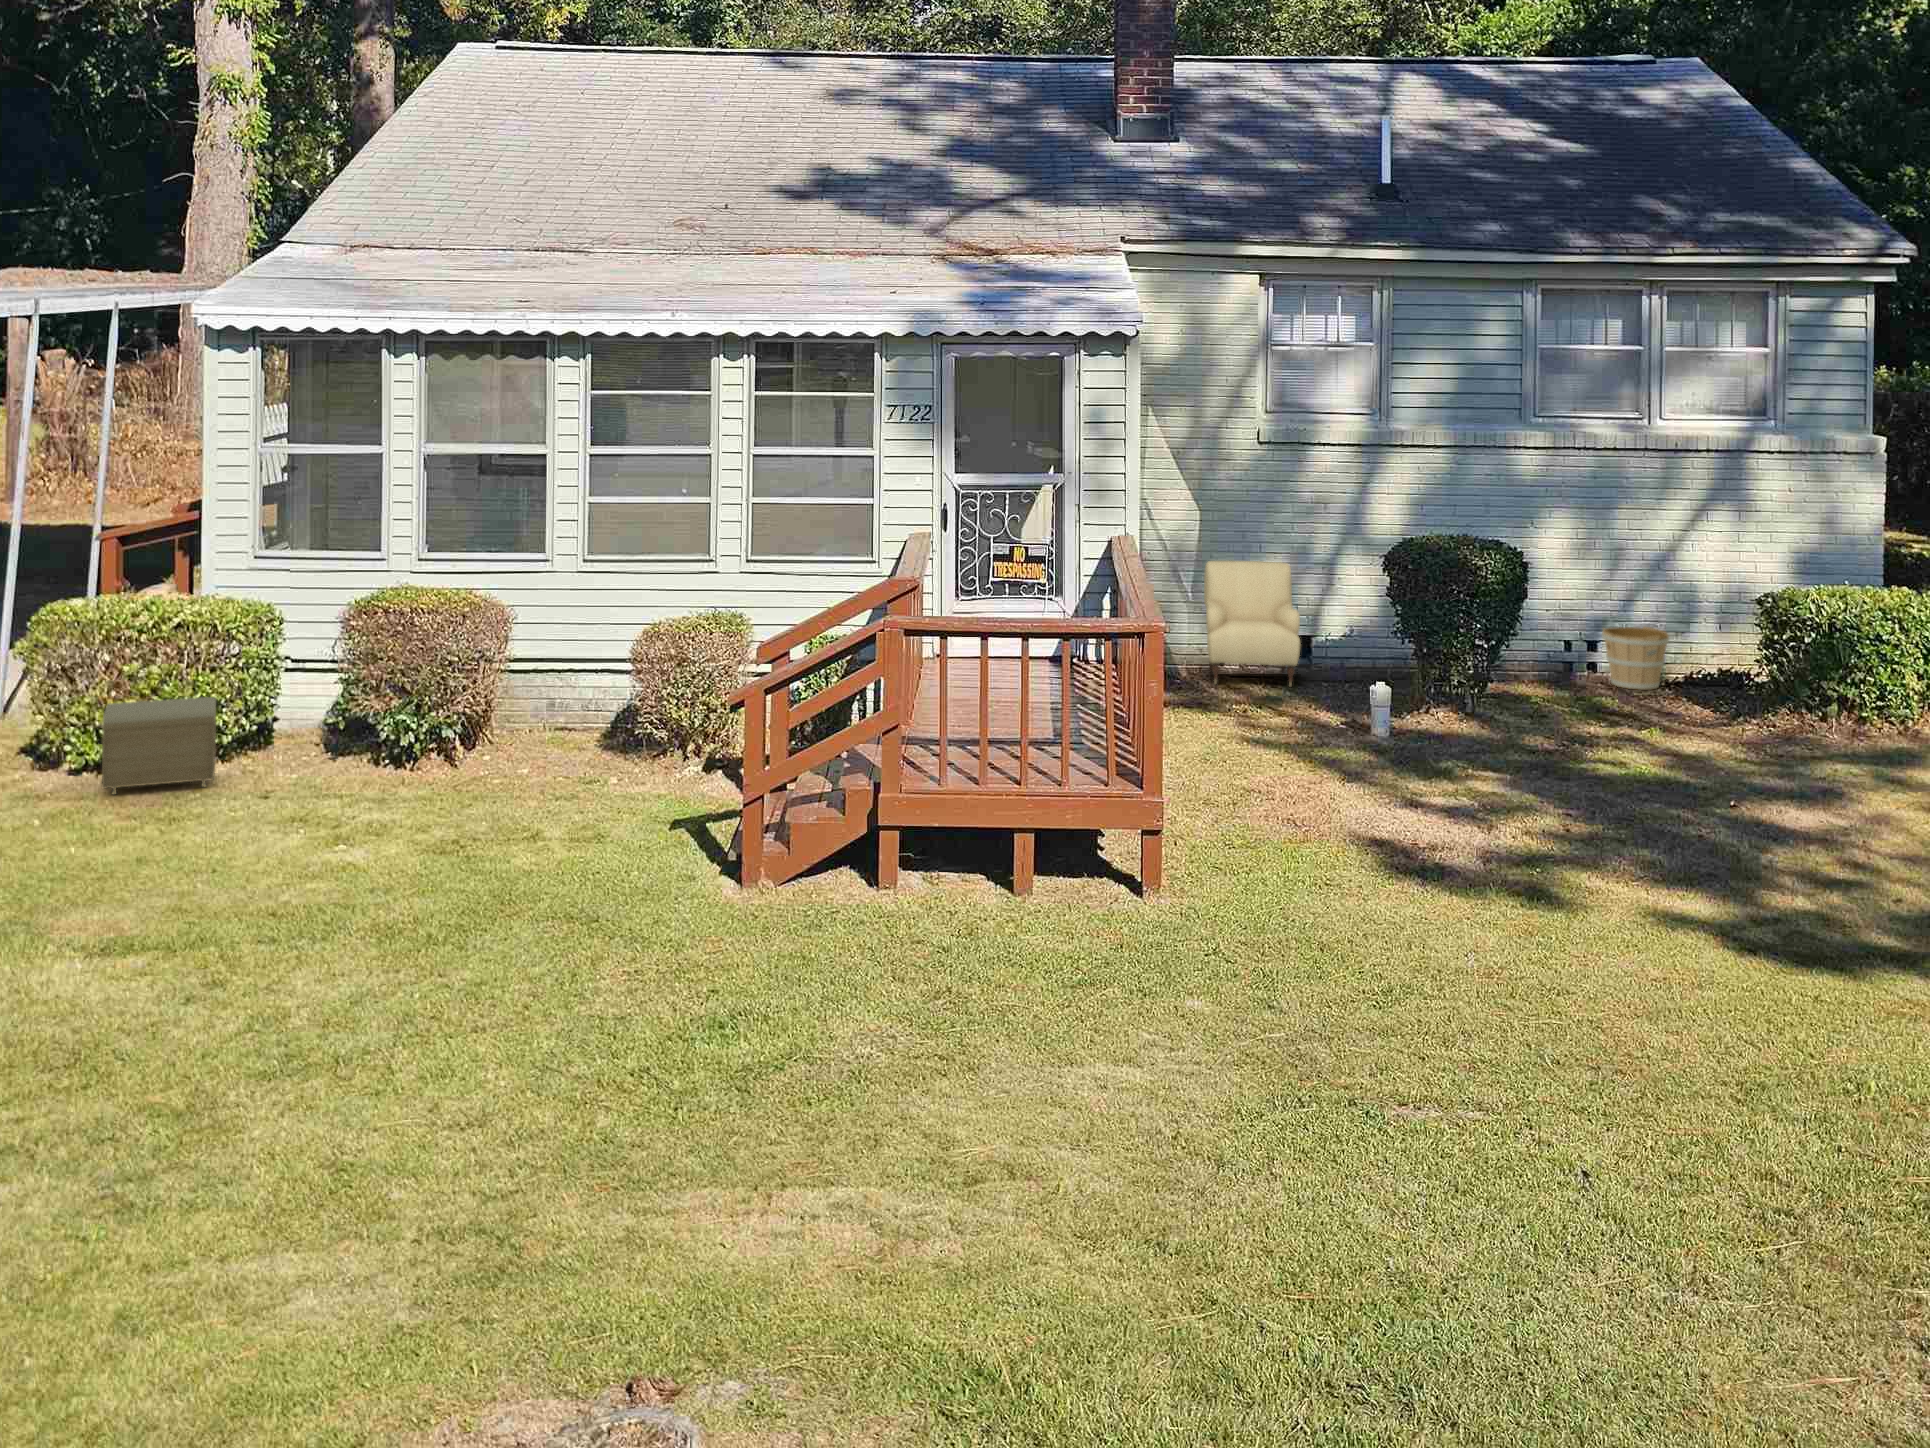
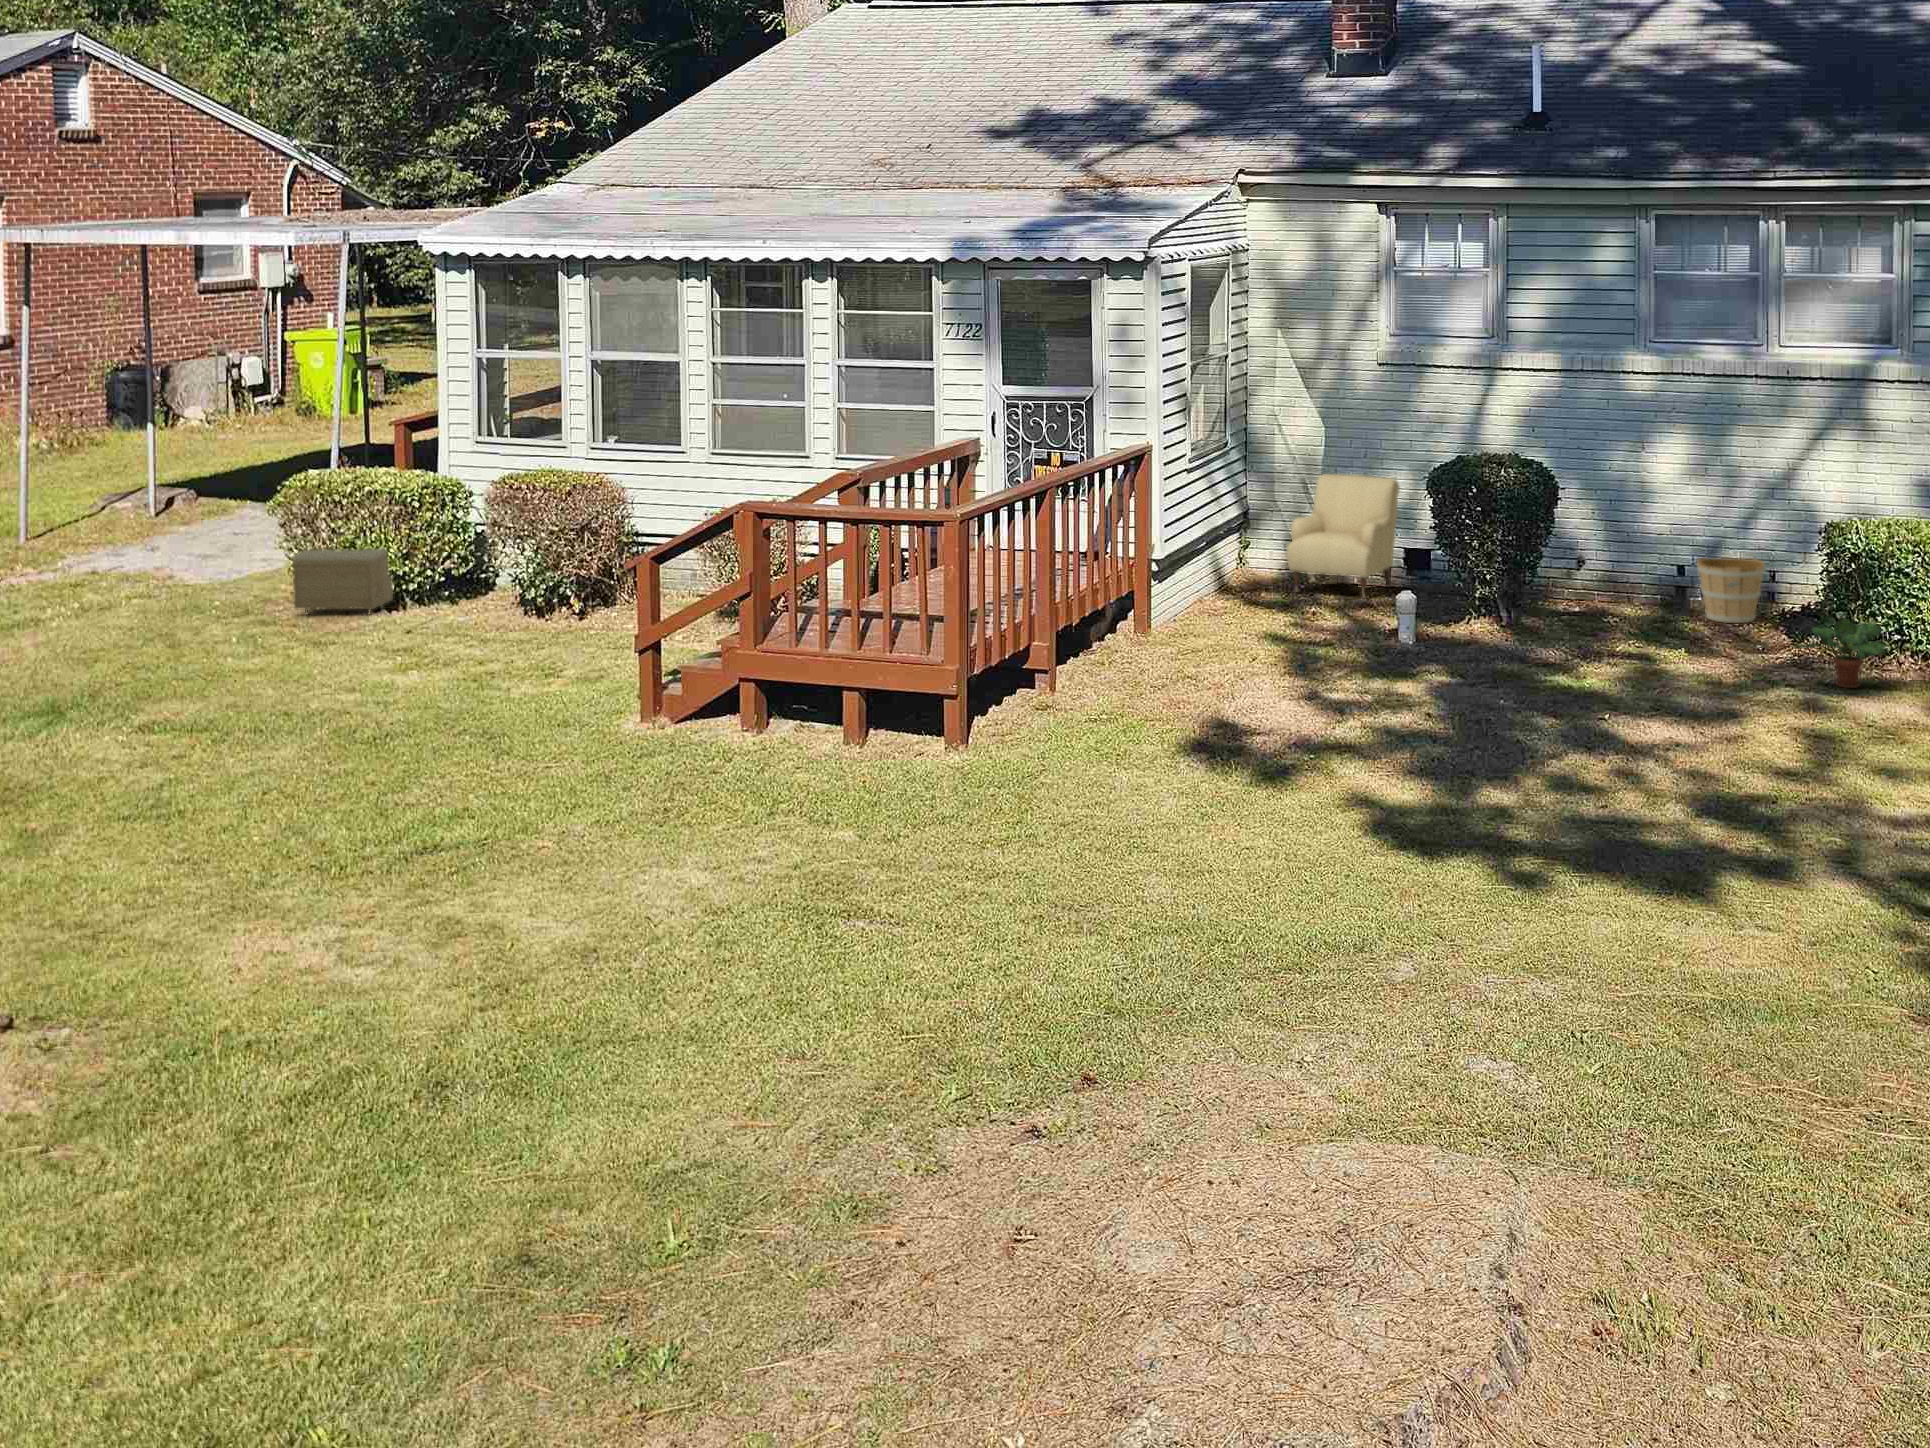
potted plant: none [1808,678,1915,745] -> present [1792,618,1886,688]

